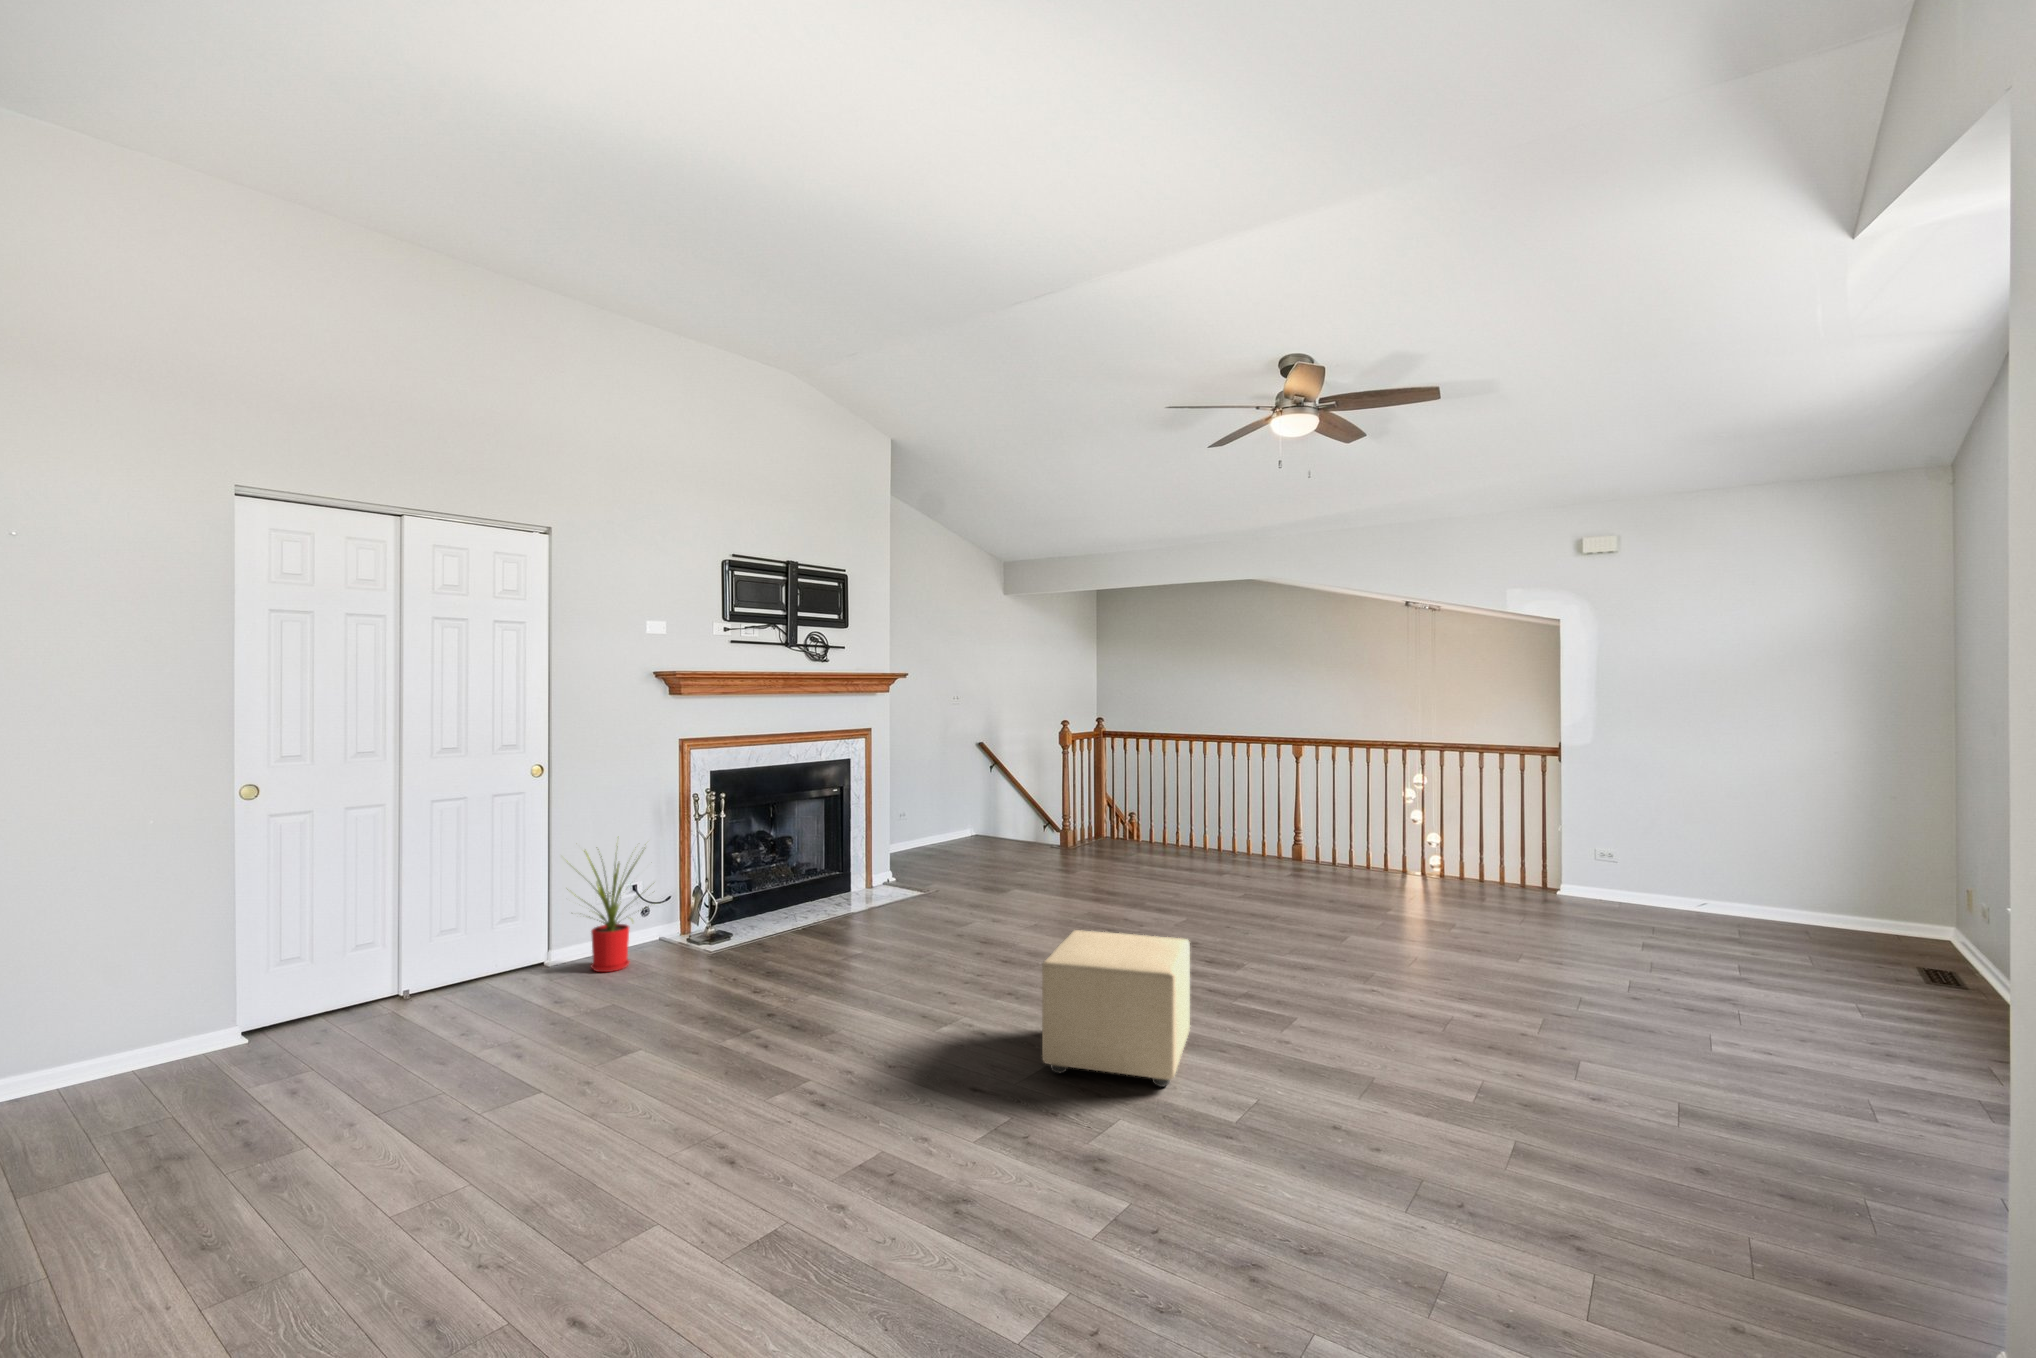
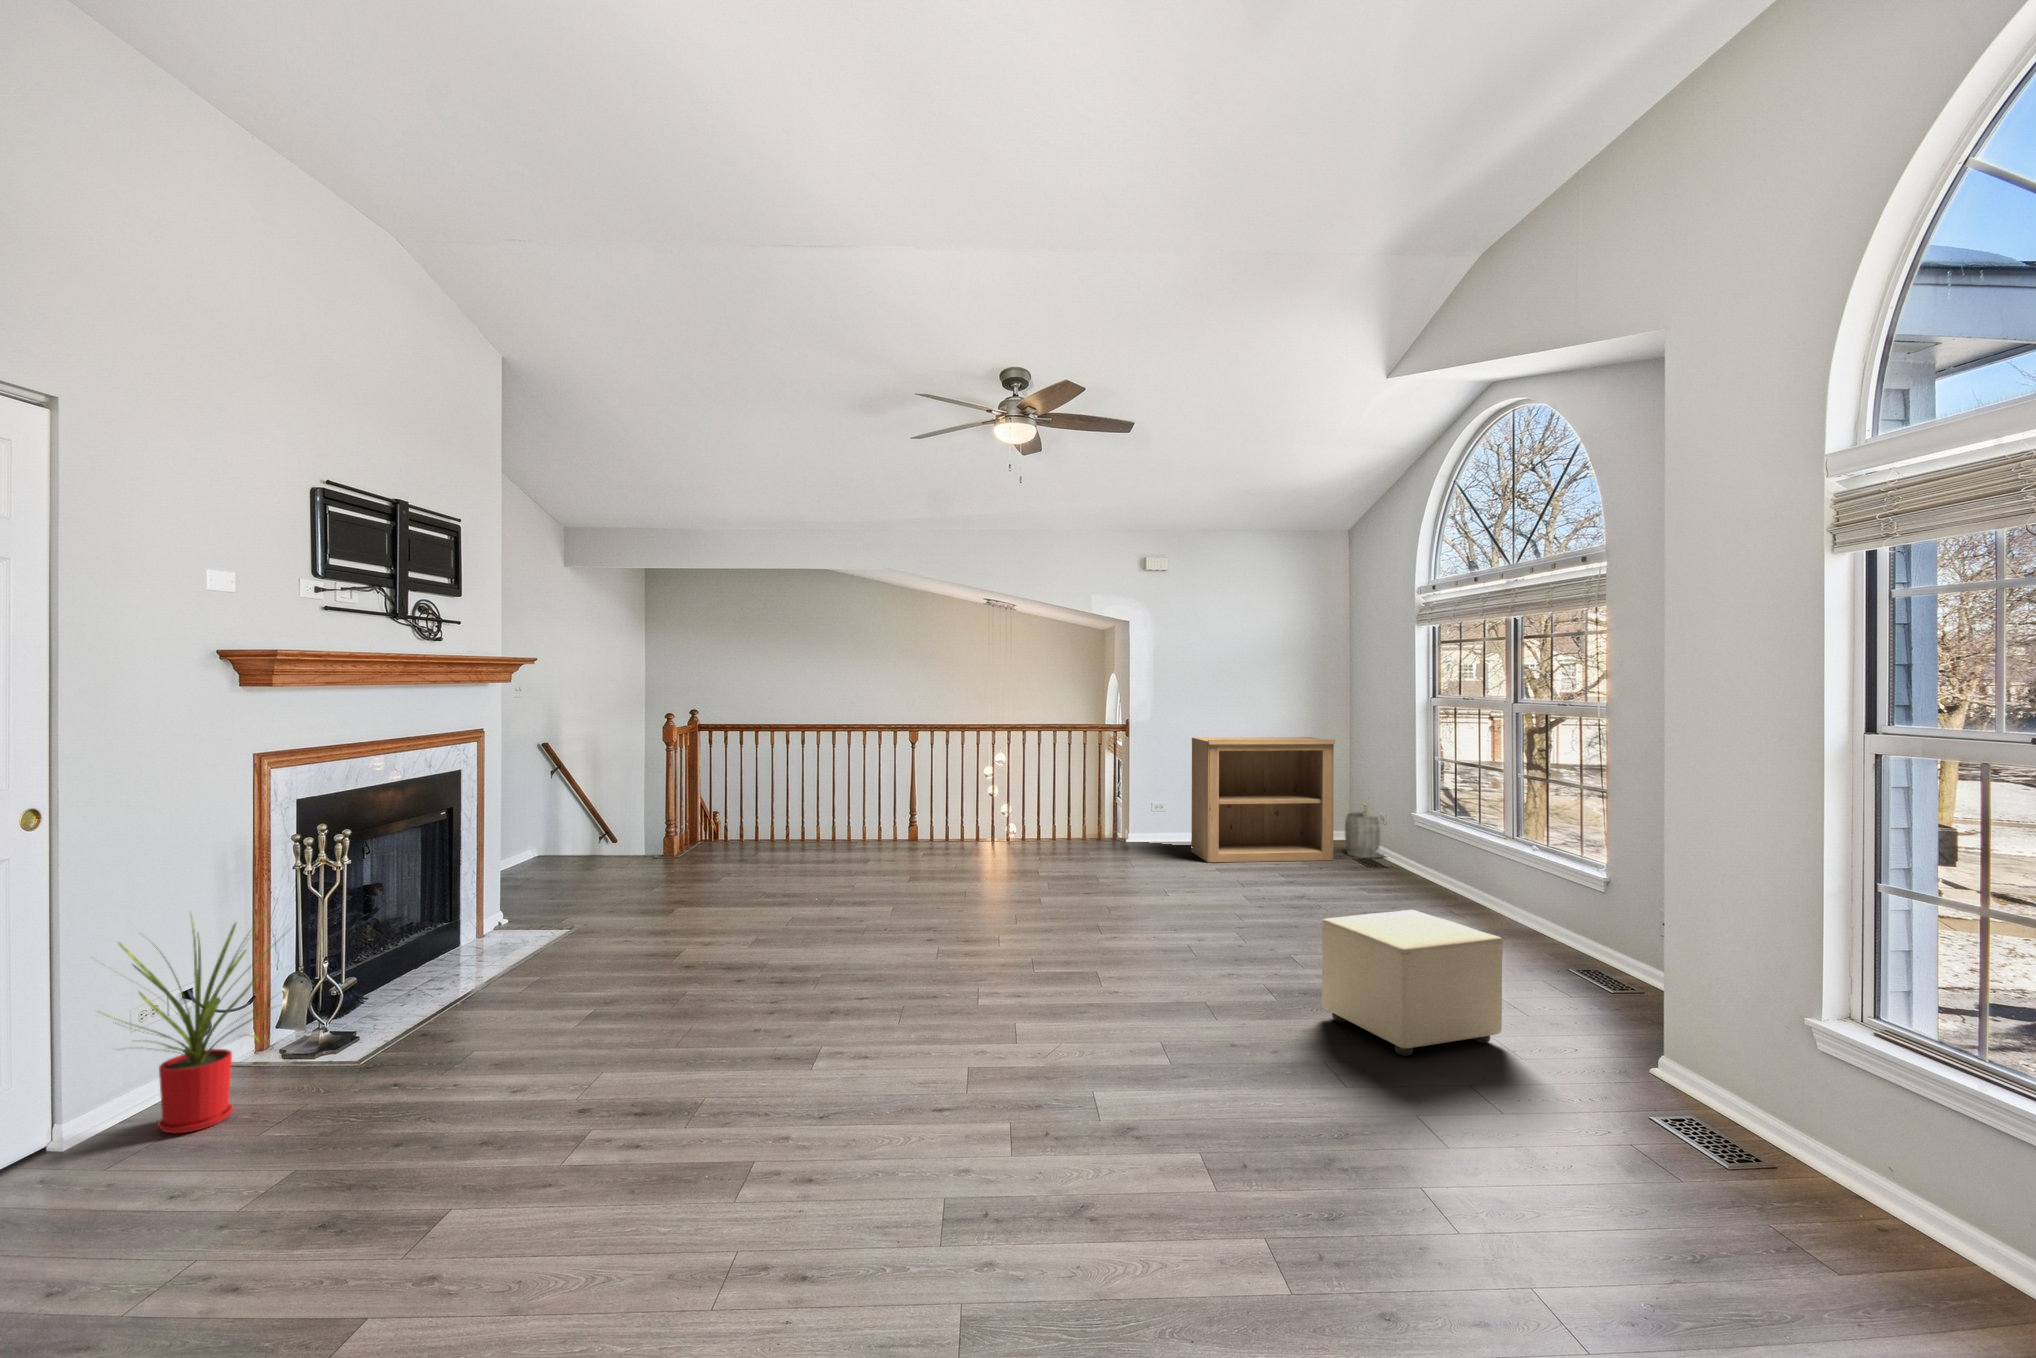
bookshelf: none [1616,763,1835,942] -> present [1191,737,1335,862]
woven basket: none [1870,880,1951,950] -> present [1345,812,1384,858]
ottoman: present [1042,930,1190,1087] -> present [1322,910,1503,1056]

